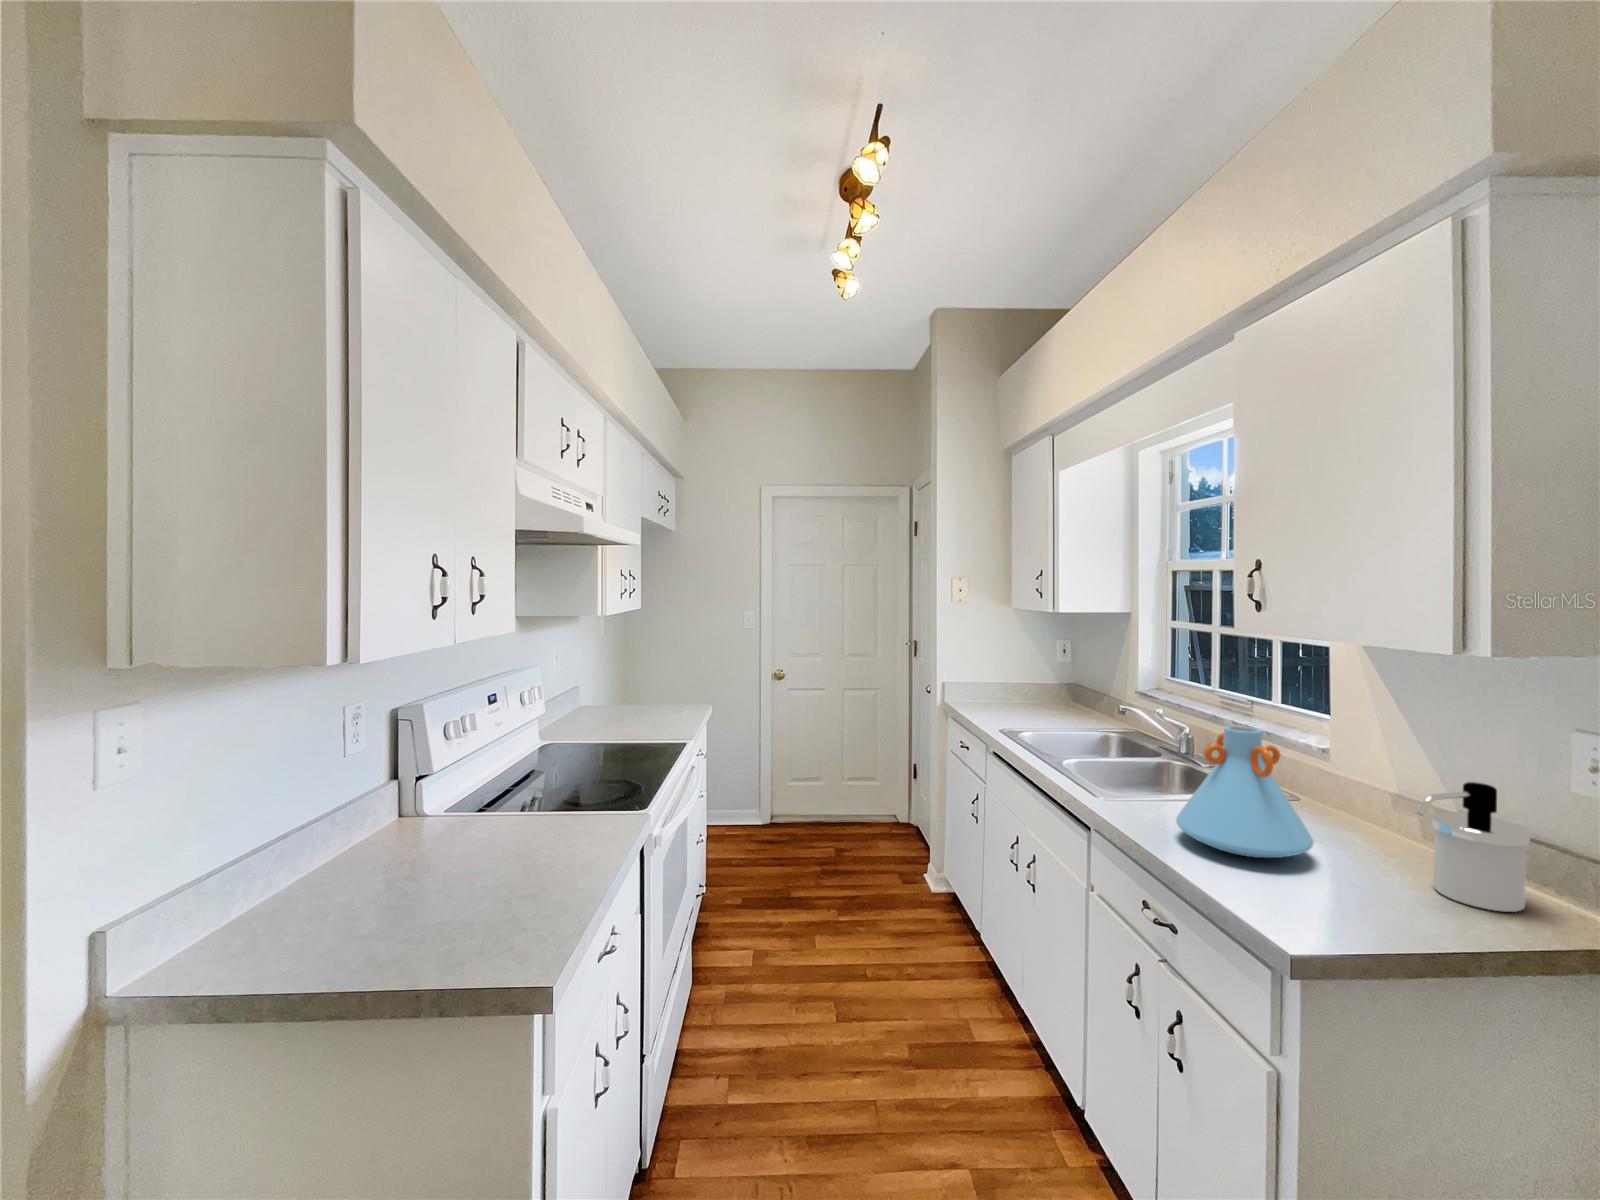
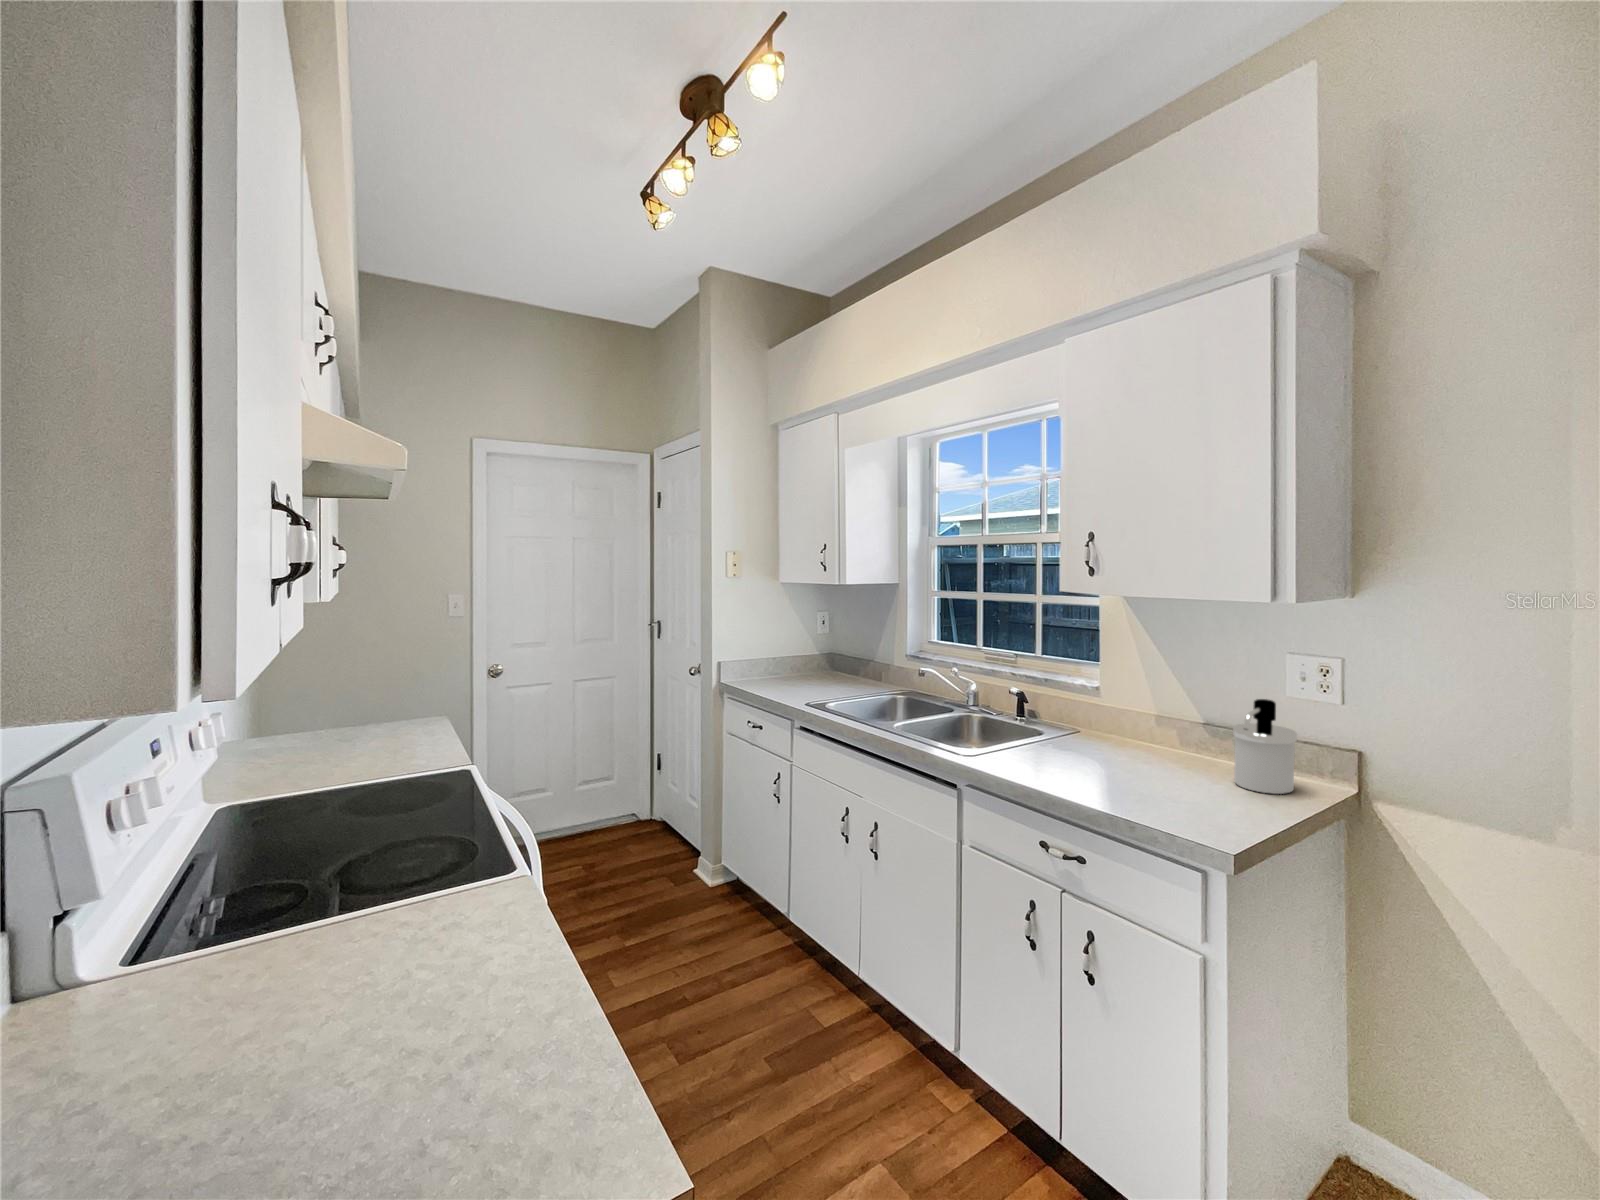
vase: present [1176,726,1314,858] -> none [1051,675,1161,787]

